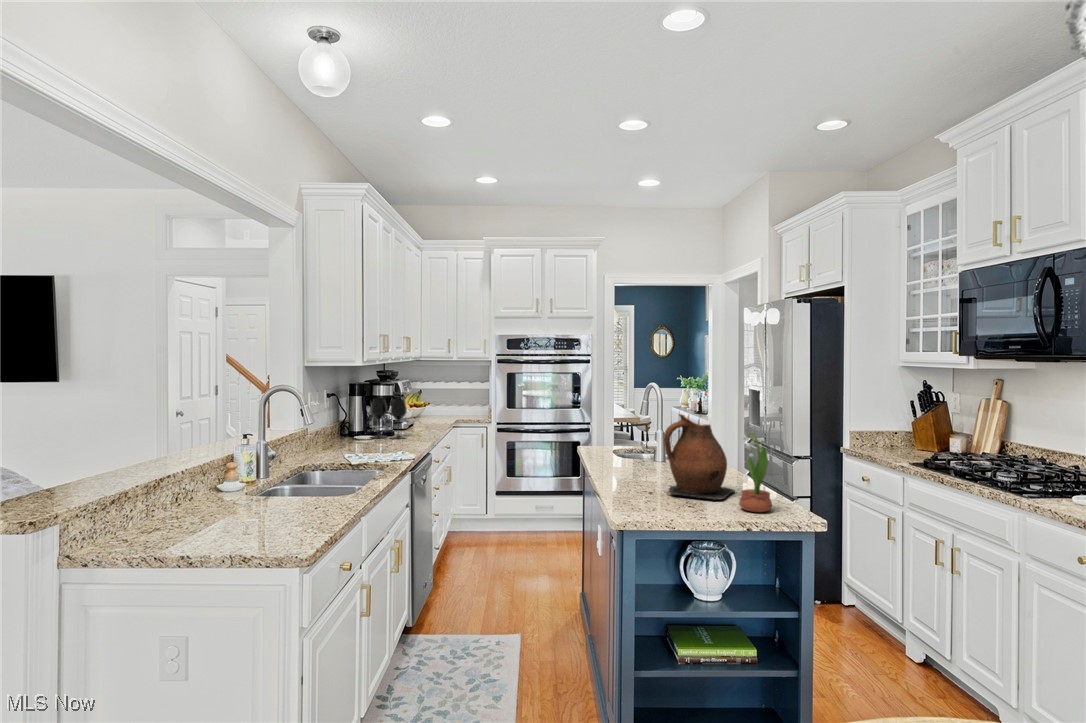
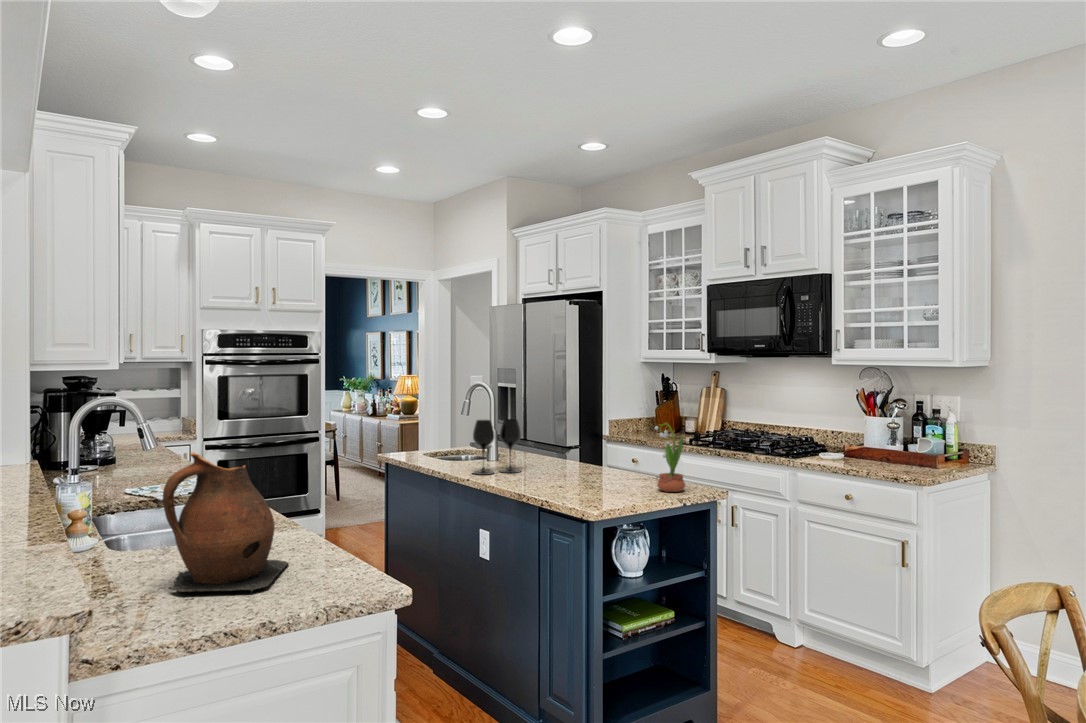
wine glass: present [371,398,407,439] -> present [473,419,521,475]
ceramic pitcher: present [664,414,735,500] -> present [163,453,289,592]

